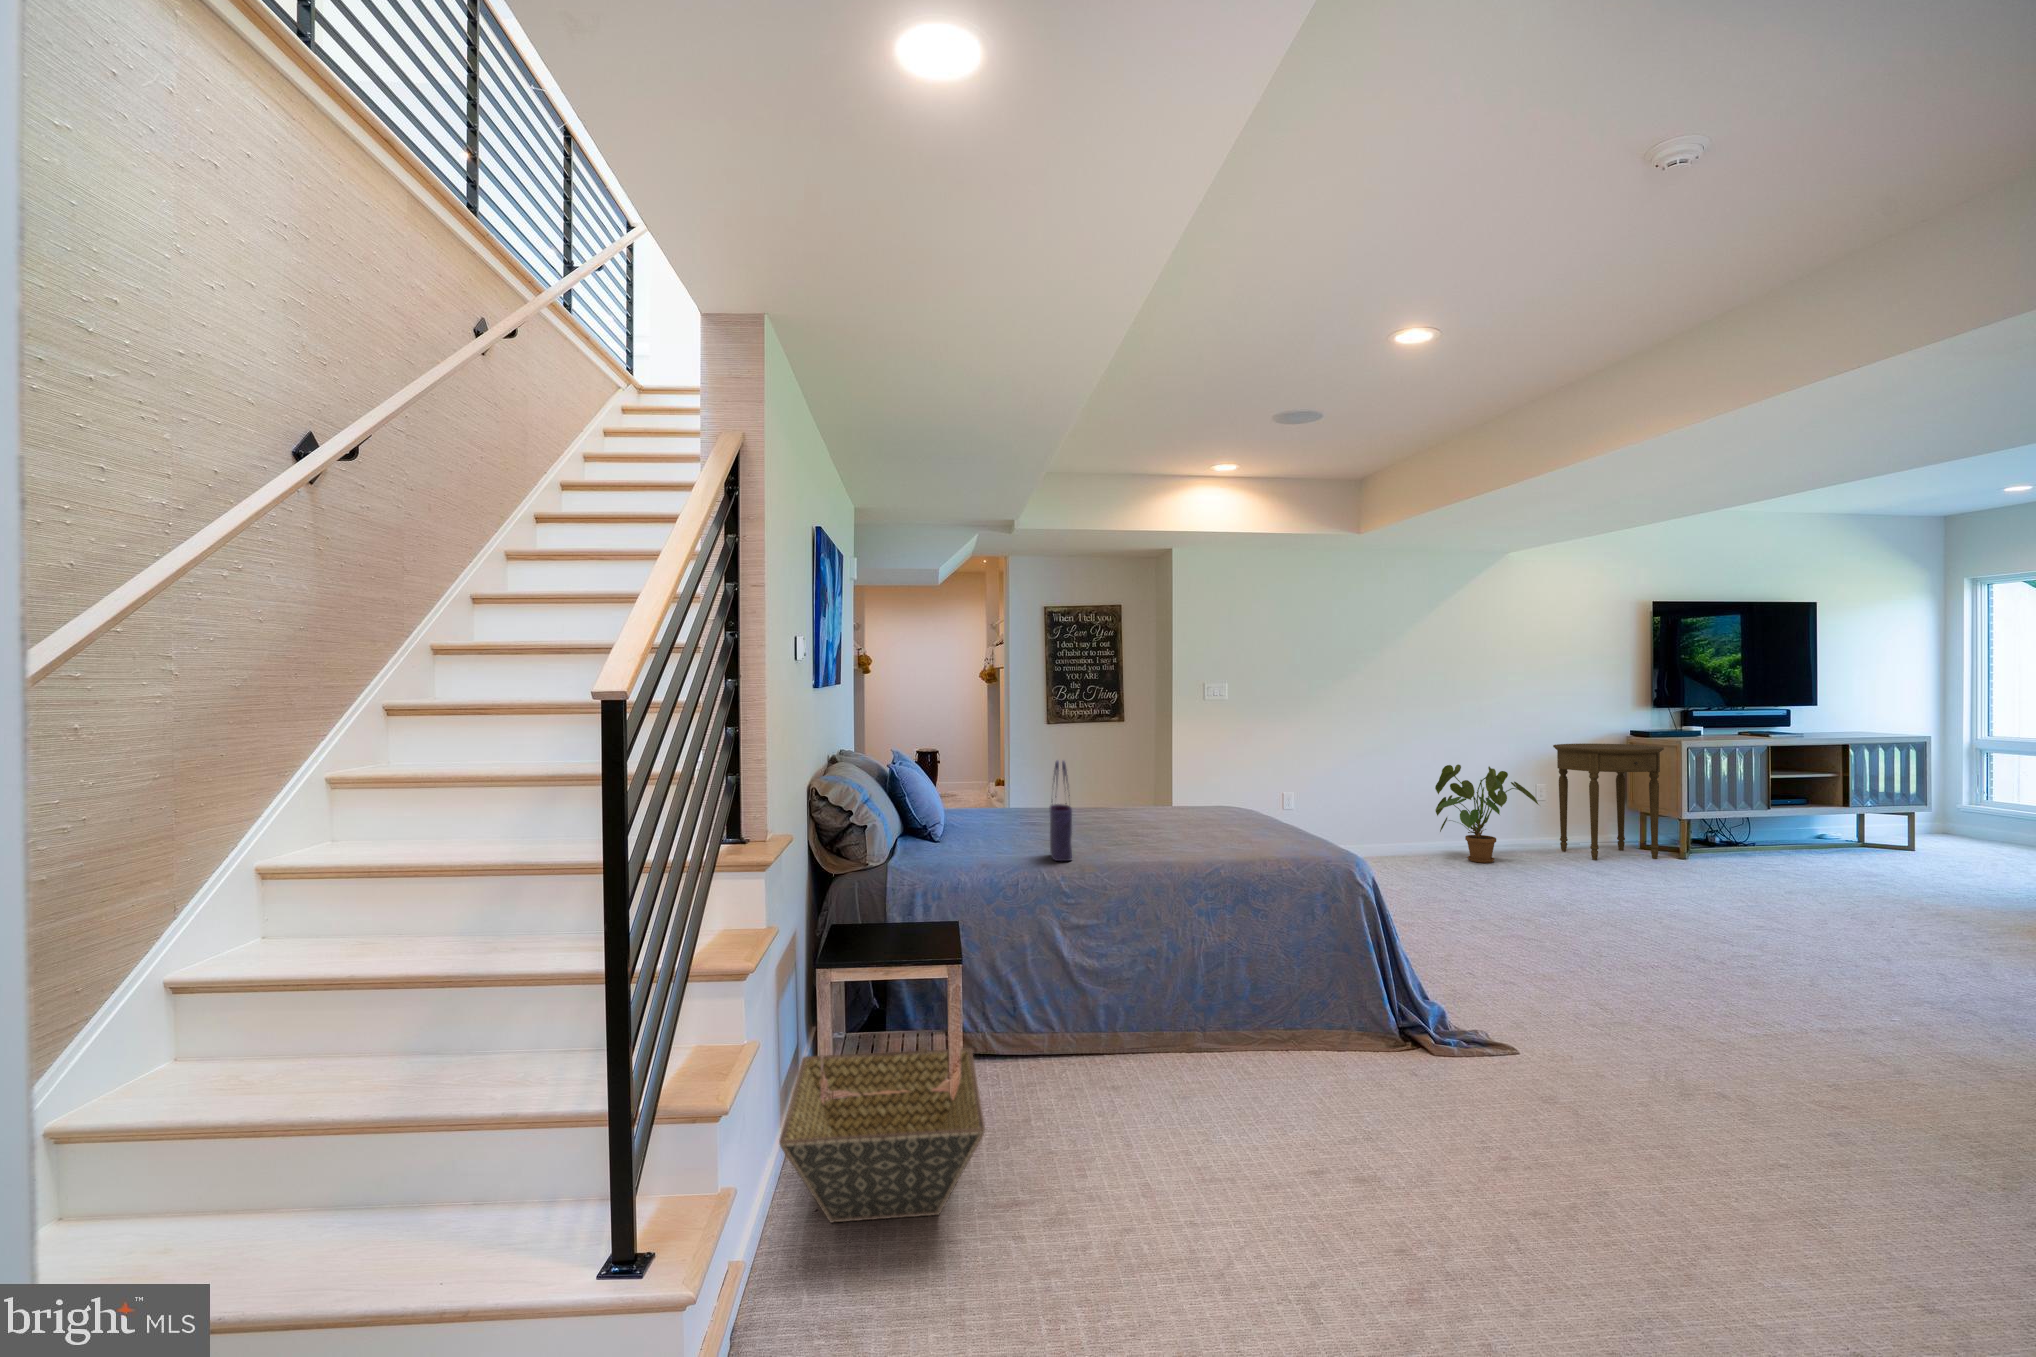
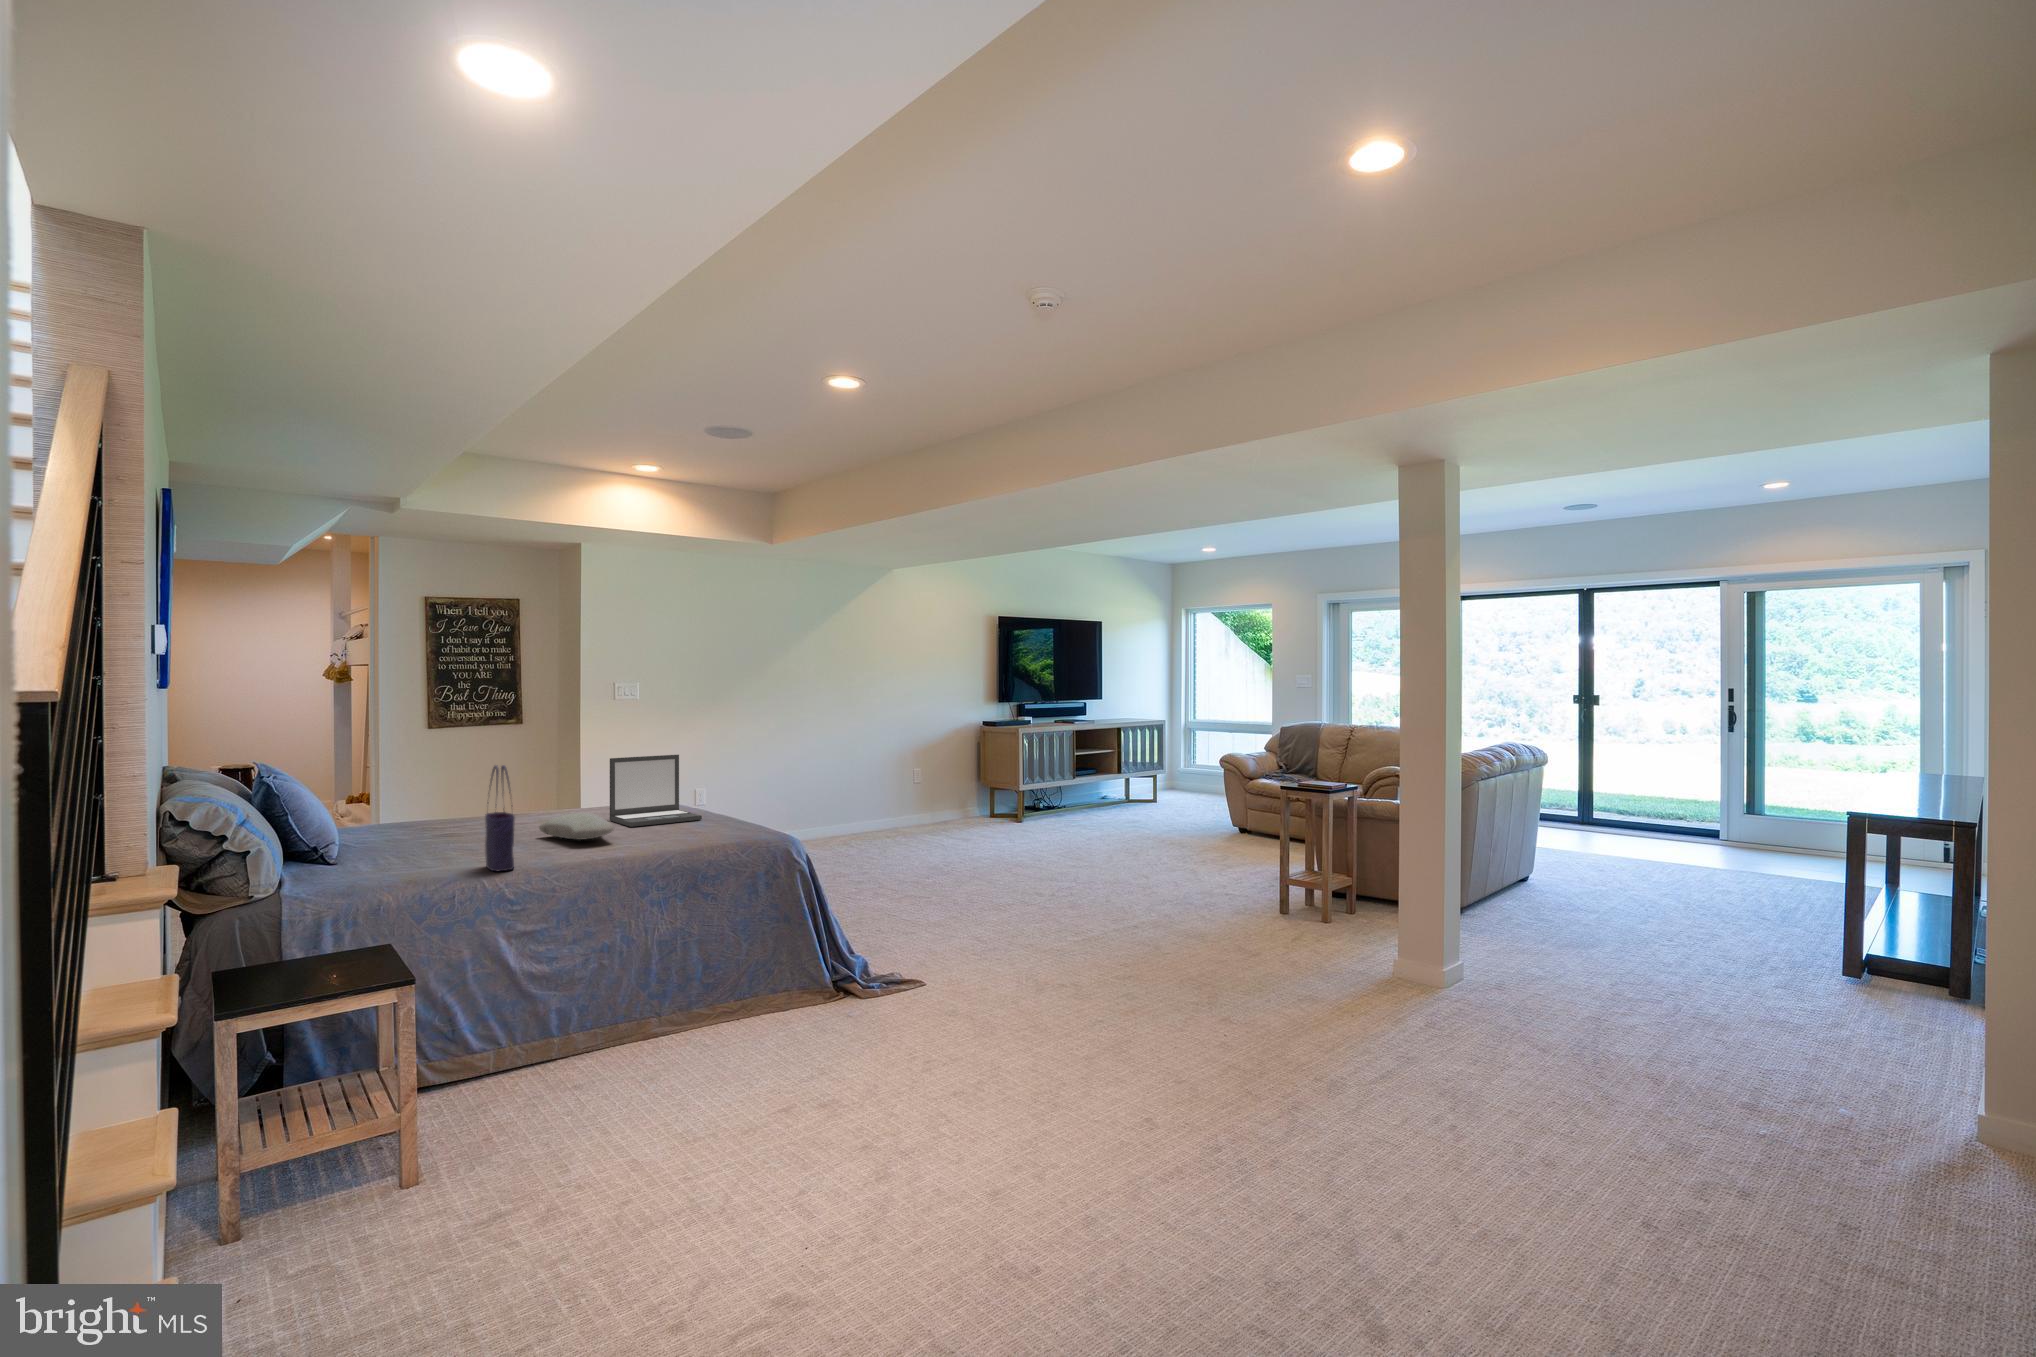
side table: present [1553,744,1664,860] -> none [936,734,1013,831]
laptop: none [1174,756,1262,826] -> present [610,755,702,827]
house plant: present [1435,764,1539,863] -> none [842,756,927,843]
pillow: none [1107,809,1169,836] -> present [539,813,614,840]
basket: present [779,1048,985,1223] -> none [196,1070,471,1283]

